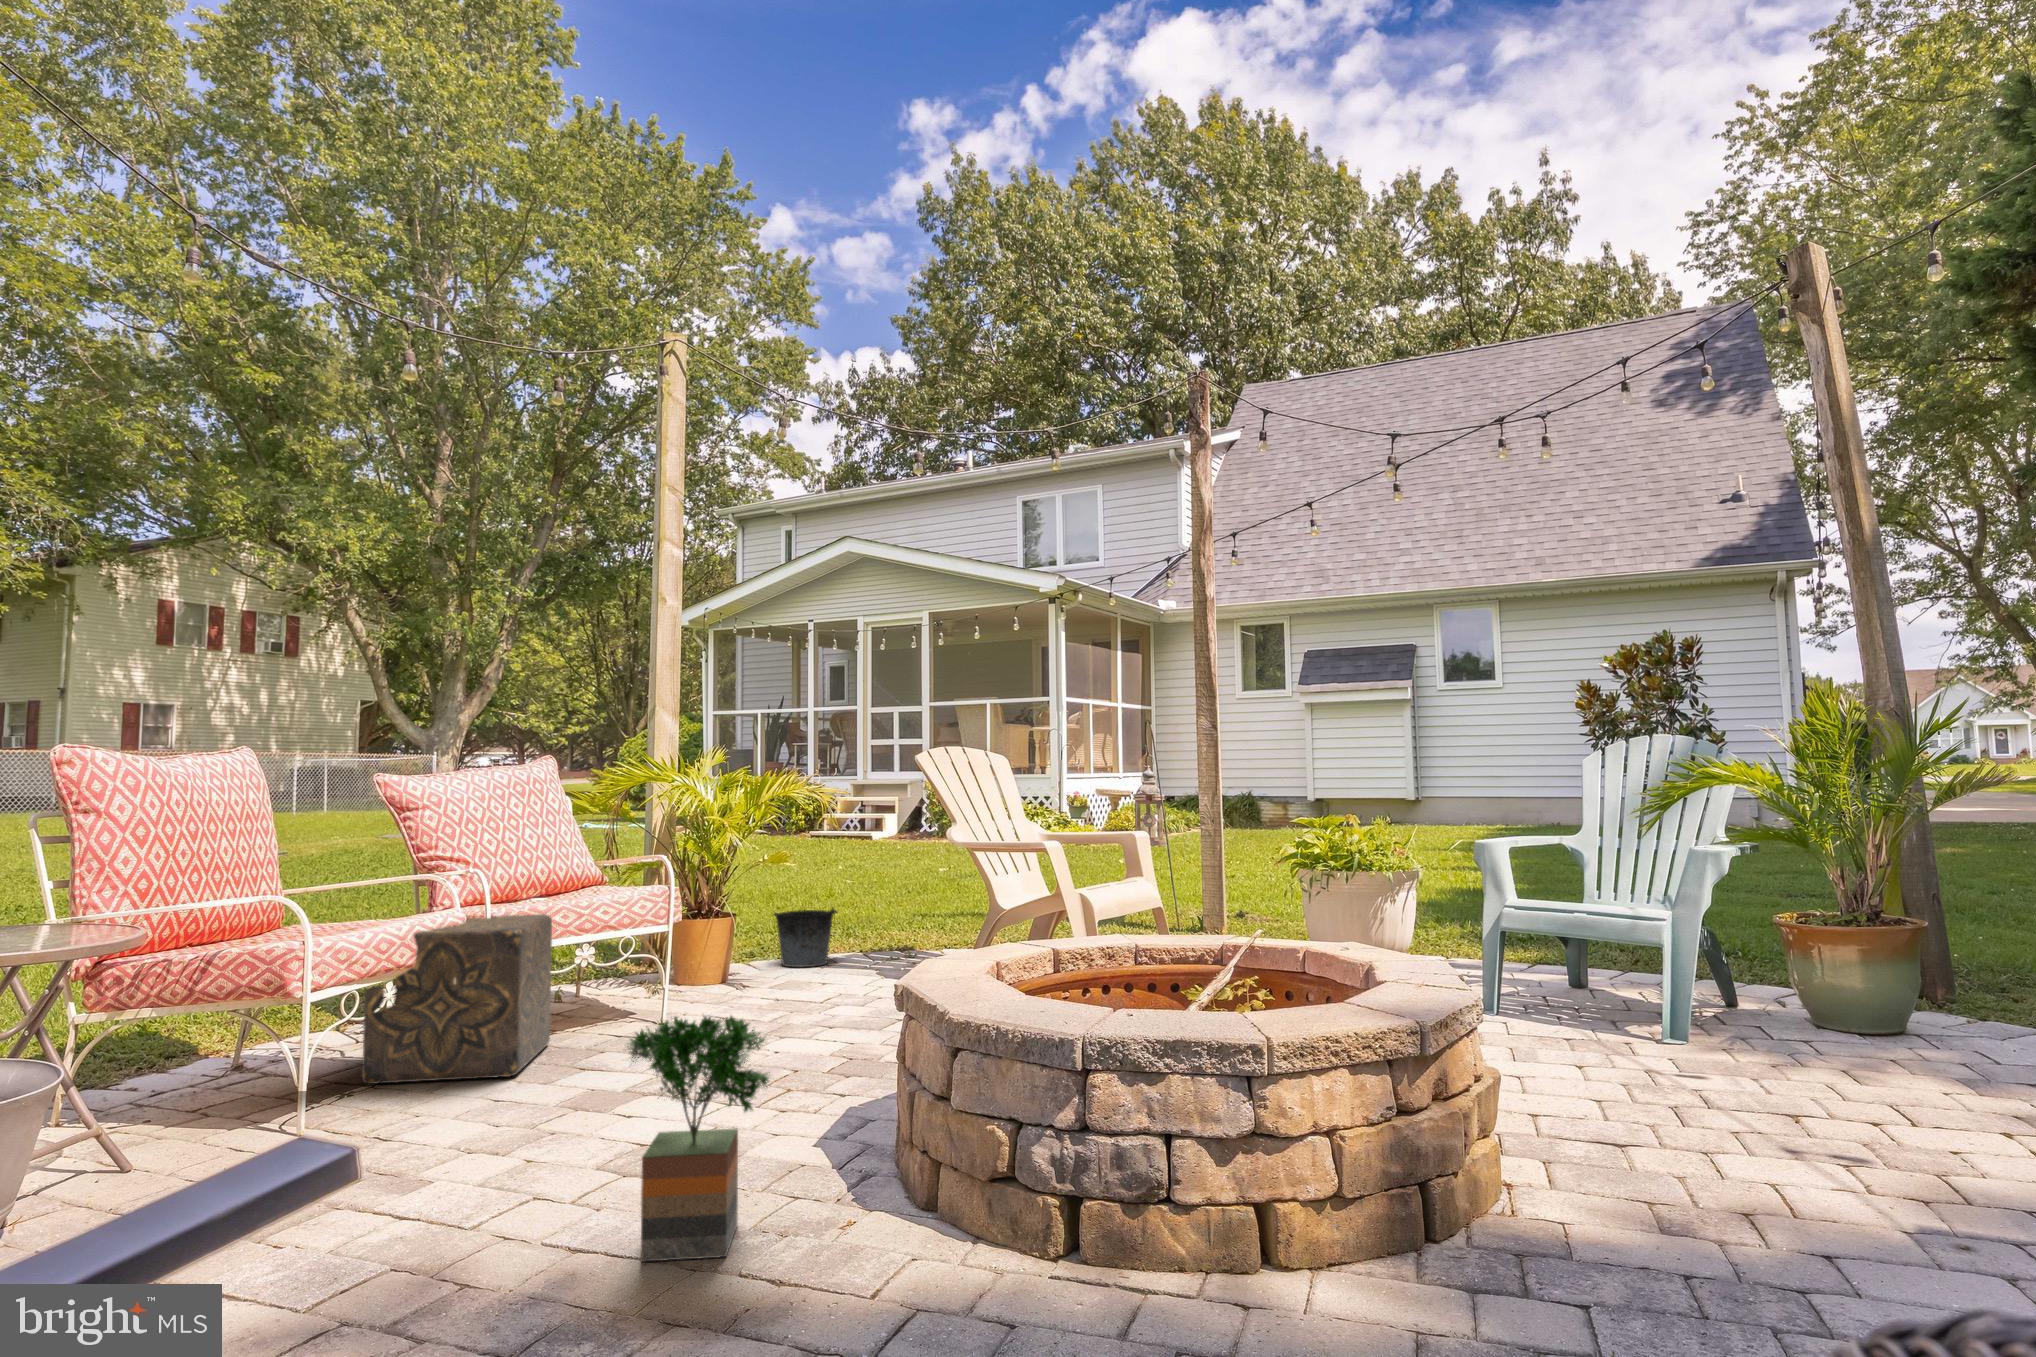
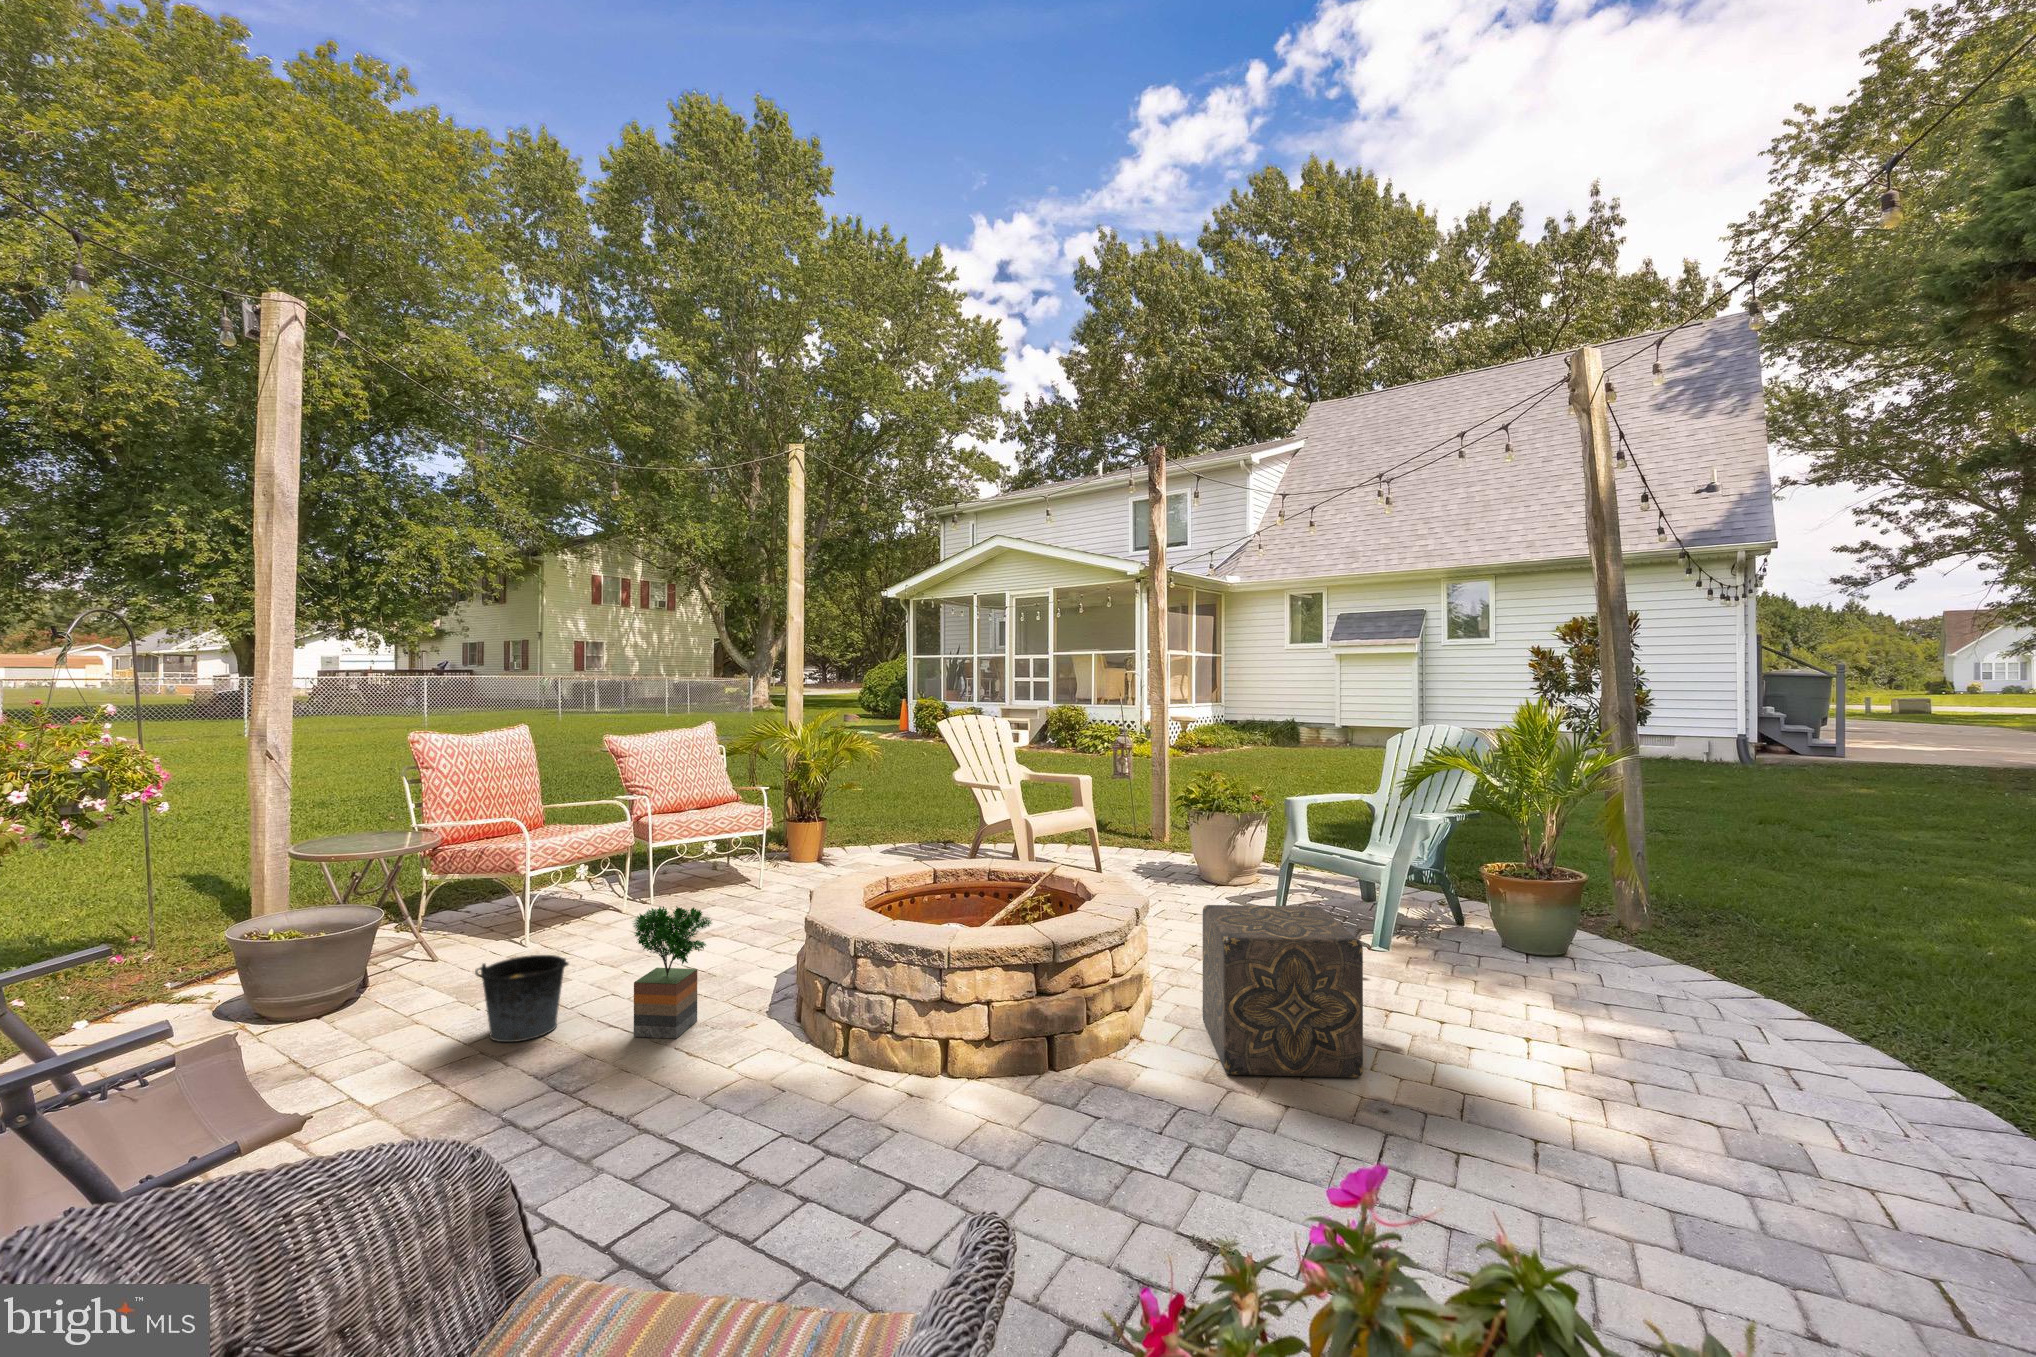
bucket: present [774,908,837,968] -> present [475,955,569,1042]
ottoman: present [362,914,552,1084] -> present [1203,905,1363,1077]

